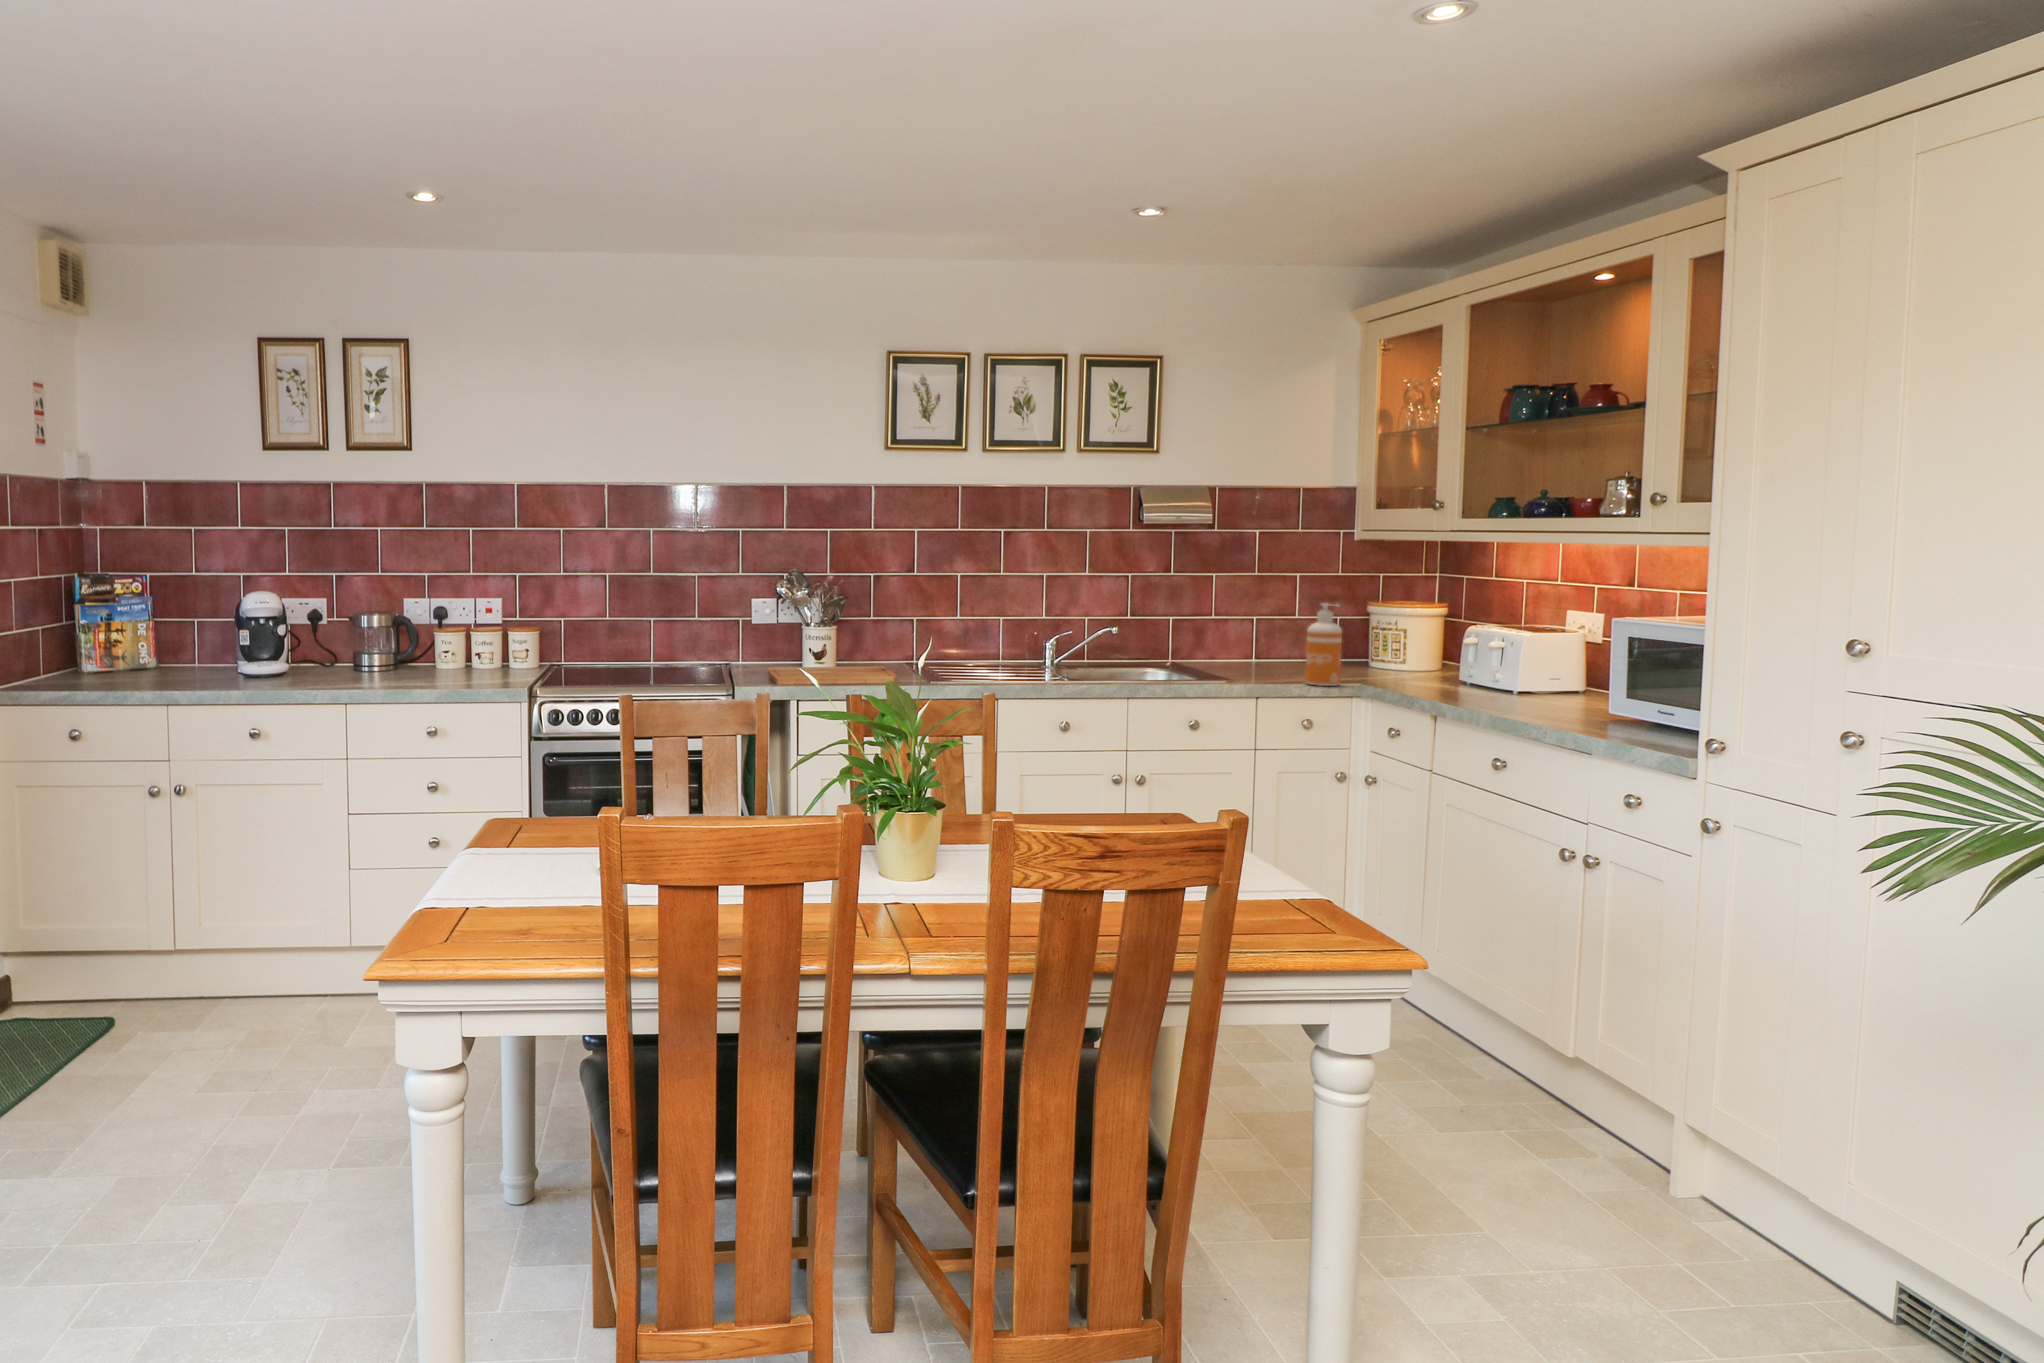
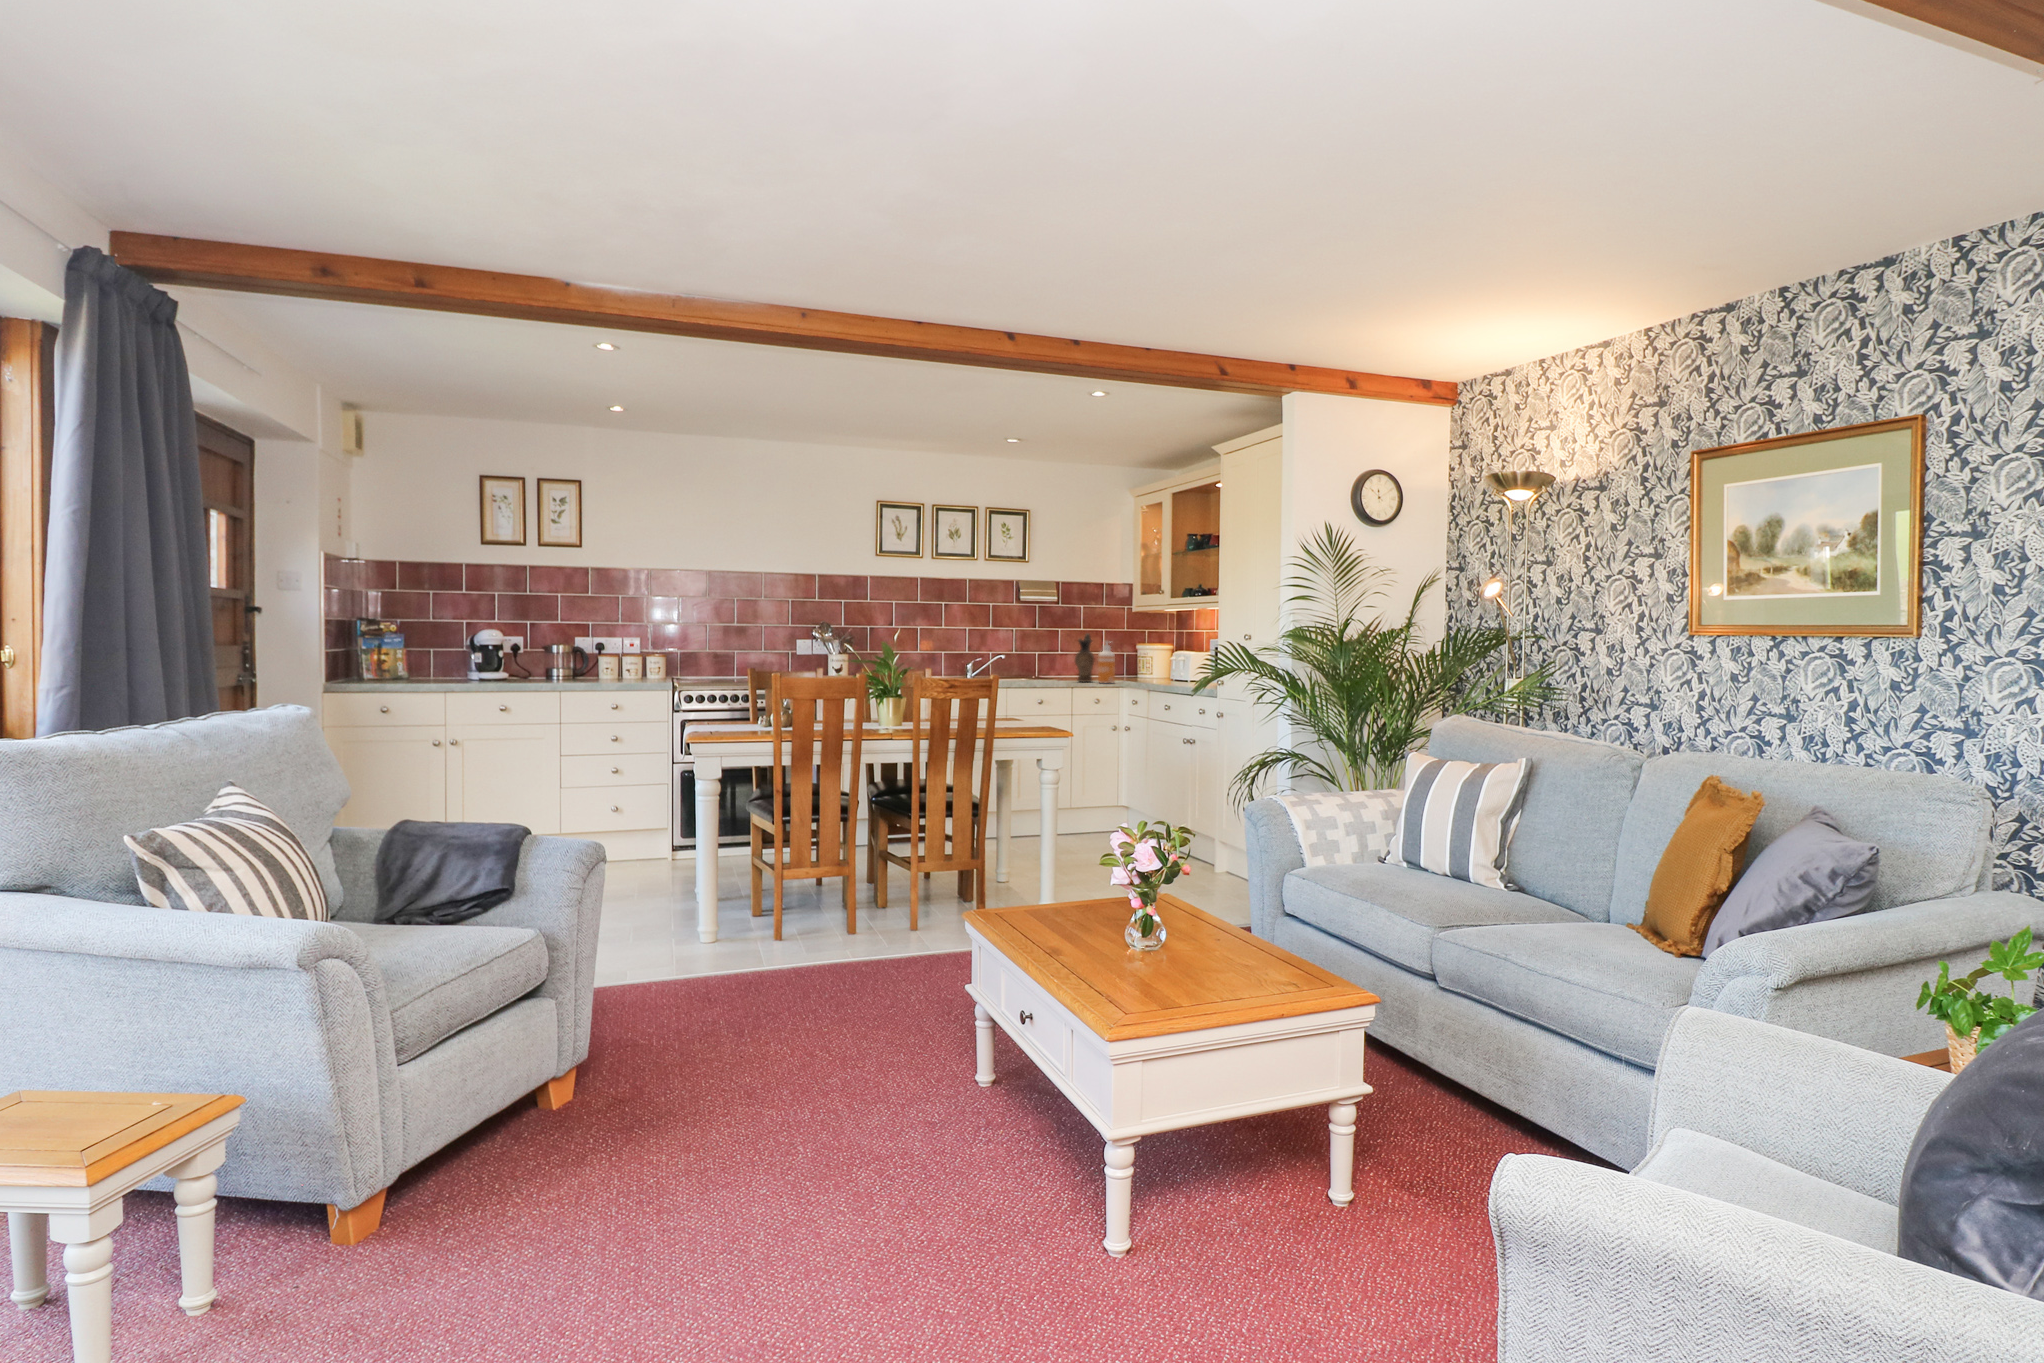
ceramic pitcher: none [1252,584,1292,677] -> present [1075,634,1094,682]

